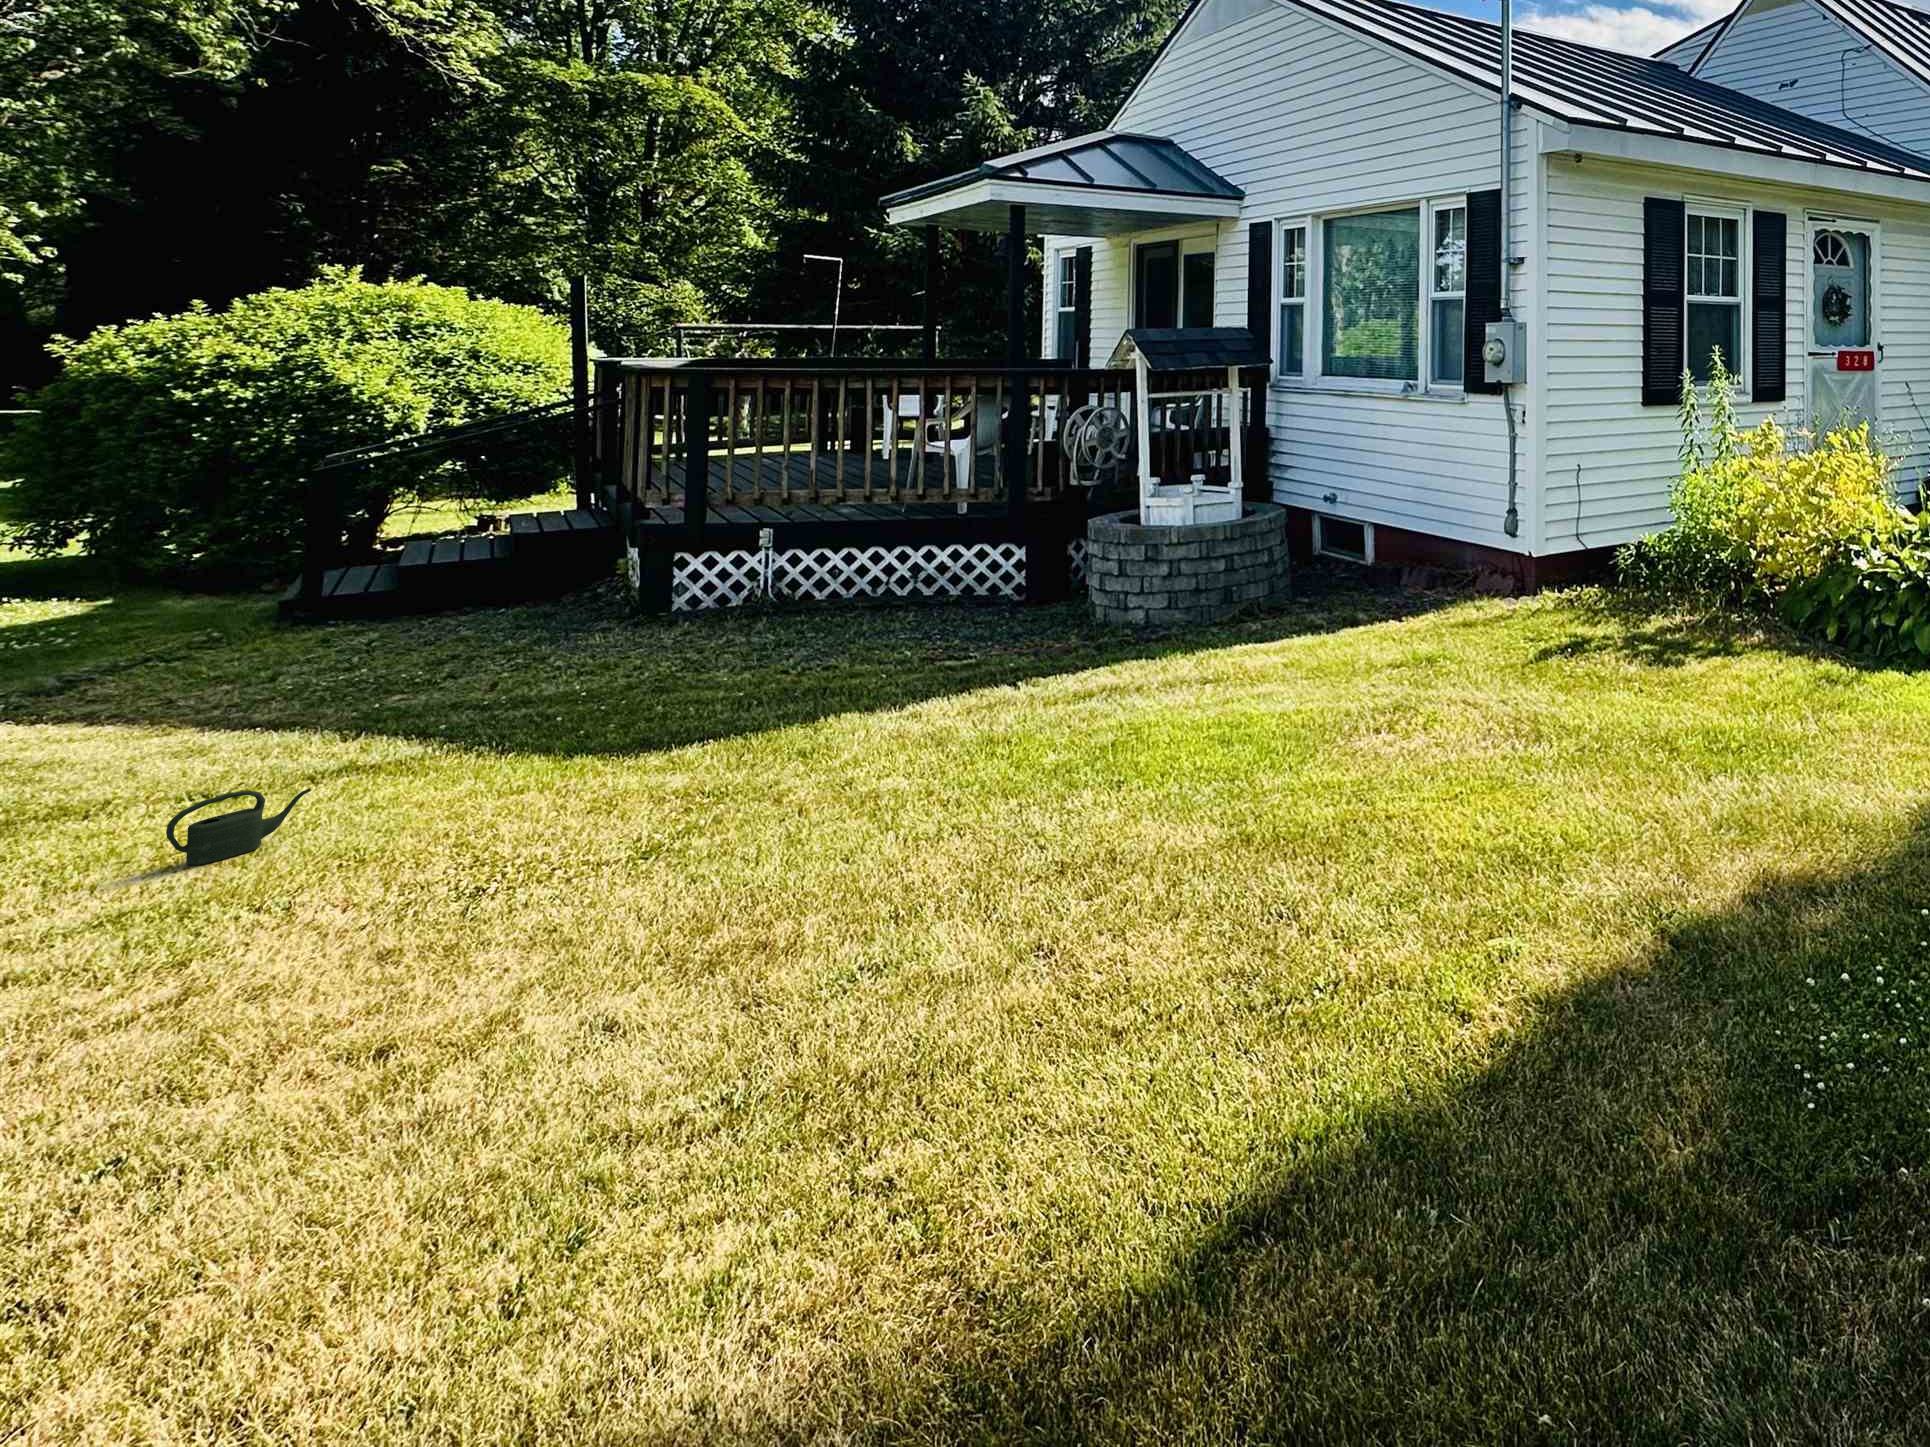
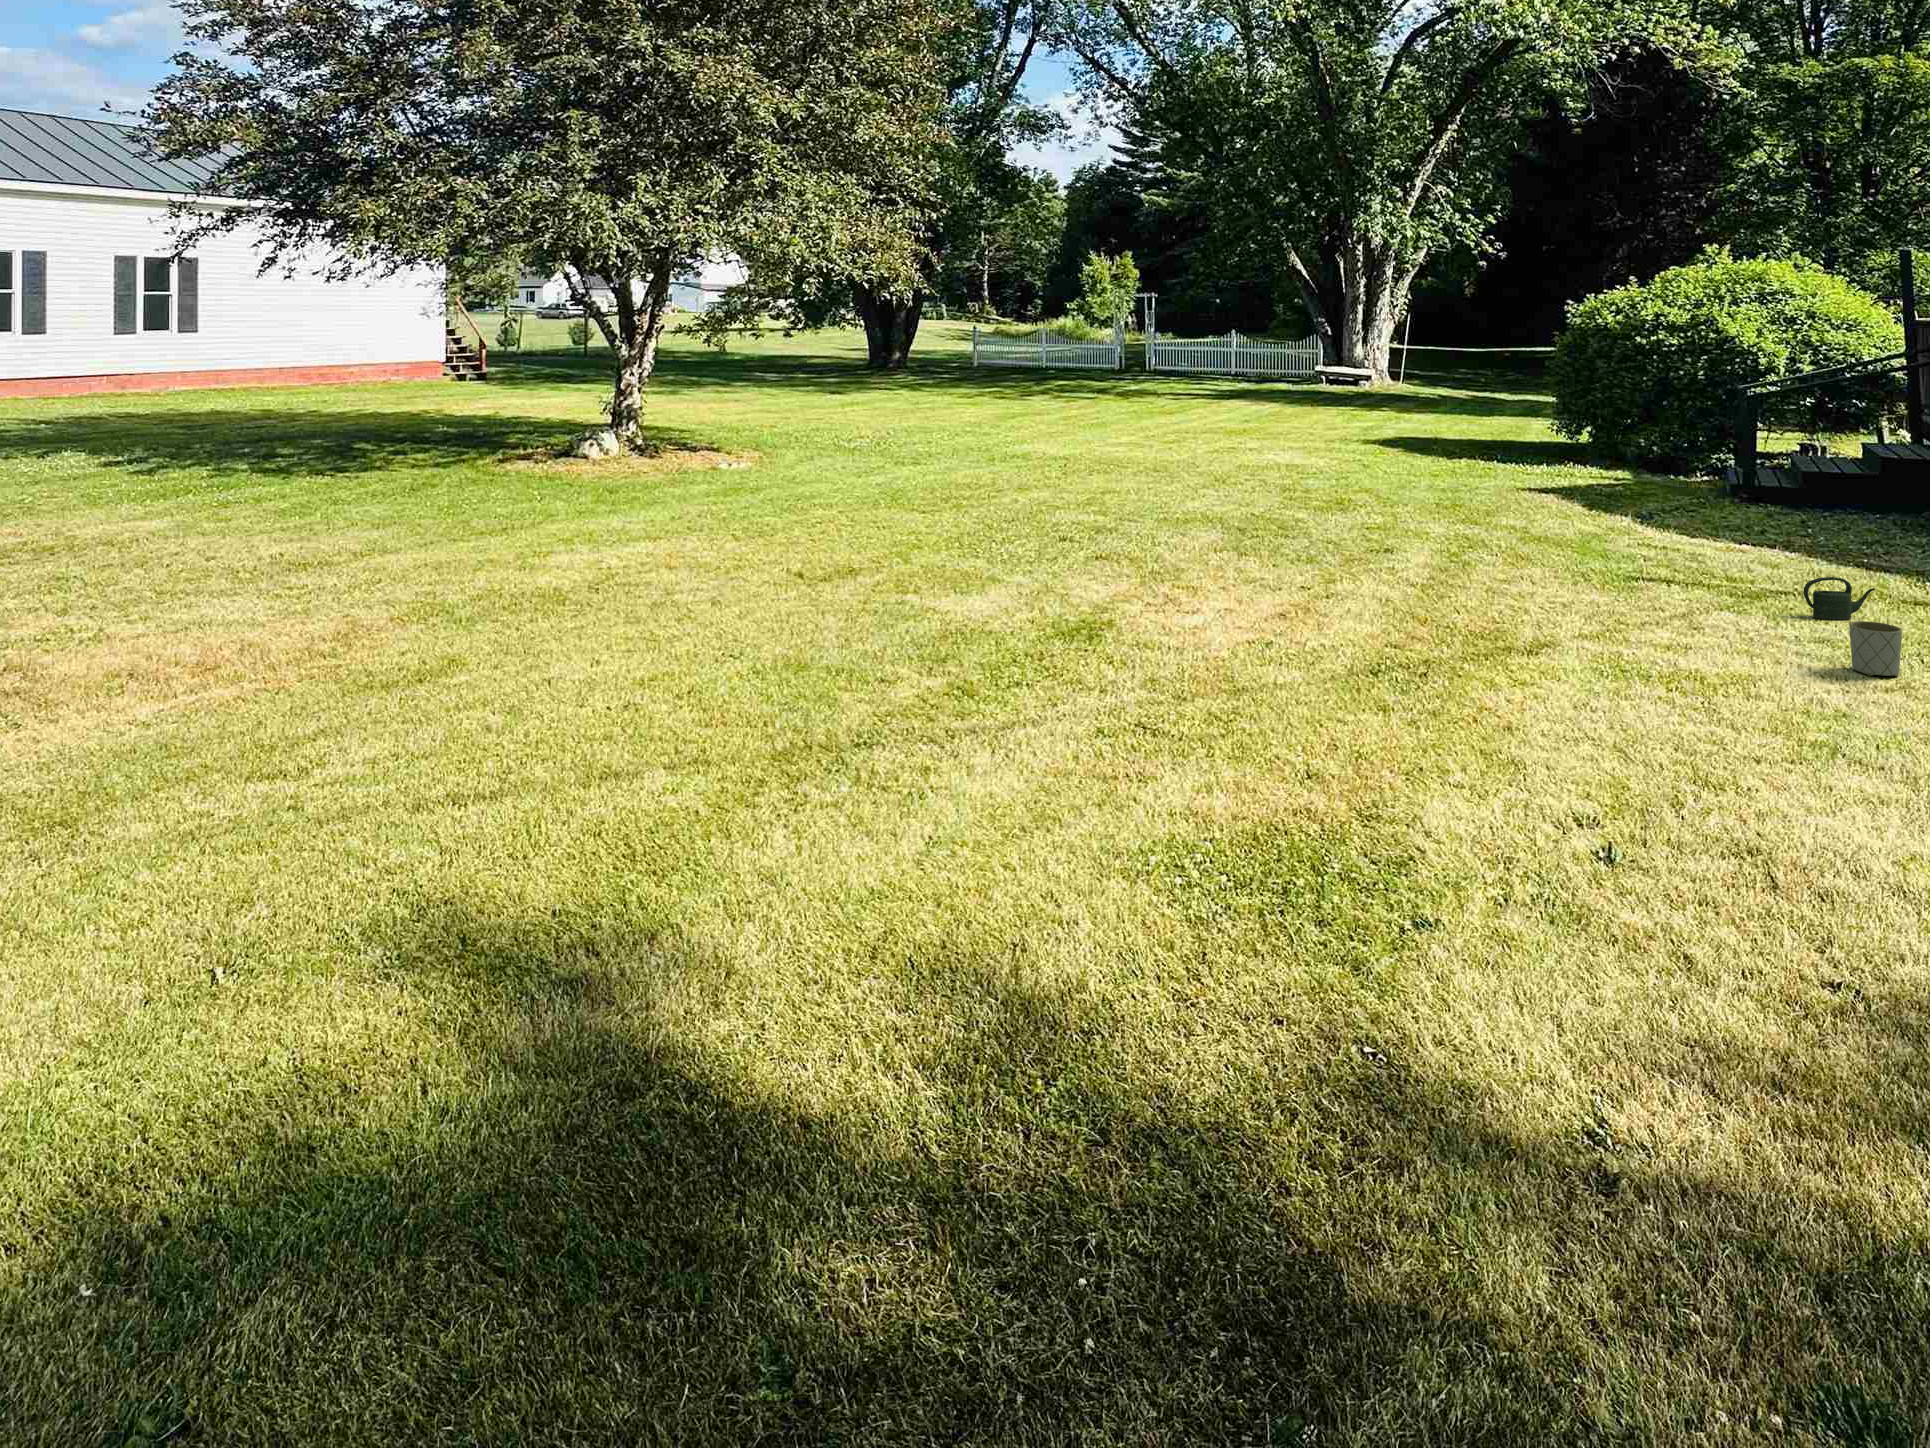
planter: none [135,894,238,998] -> present [1849,621,1902,677]

